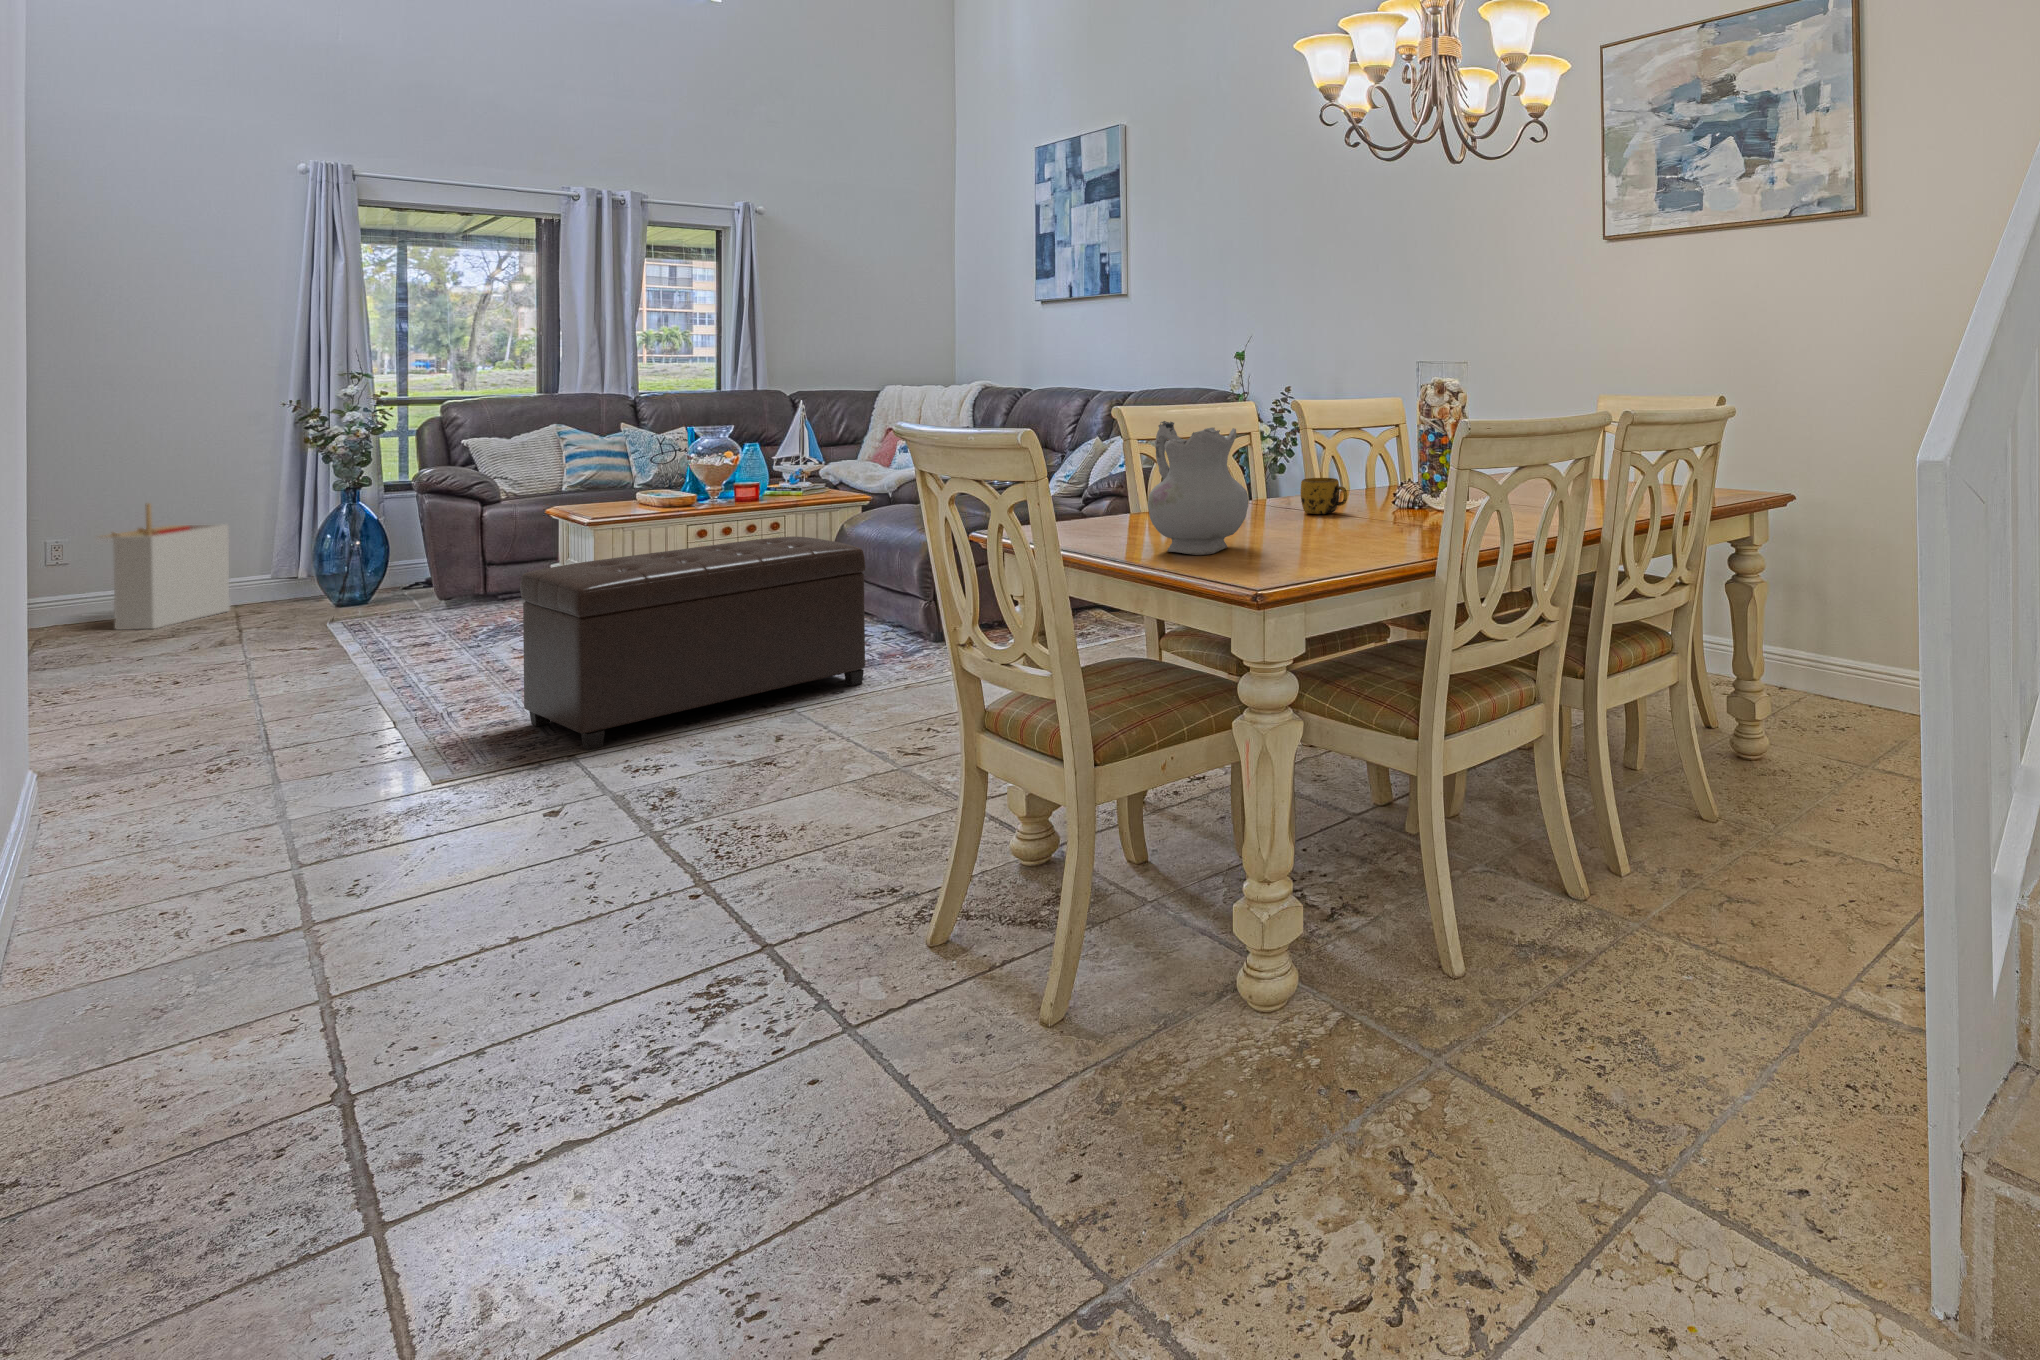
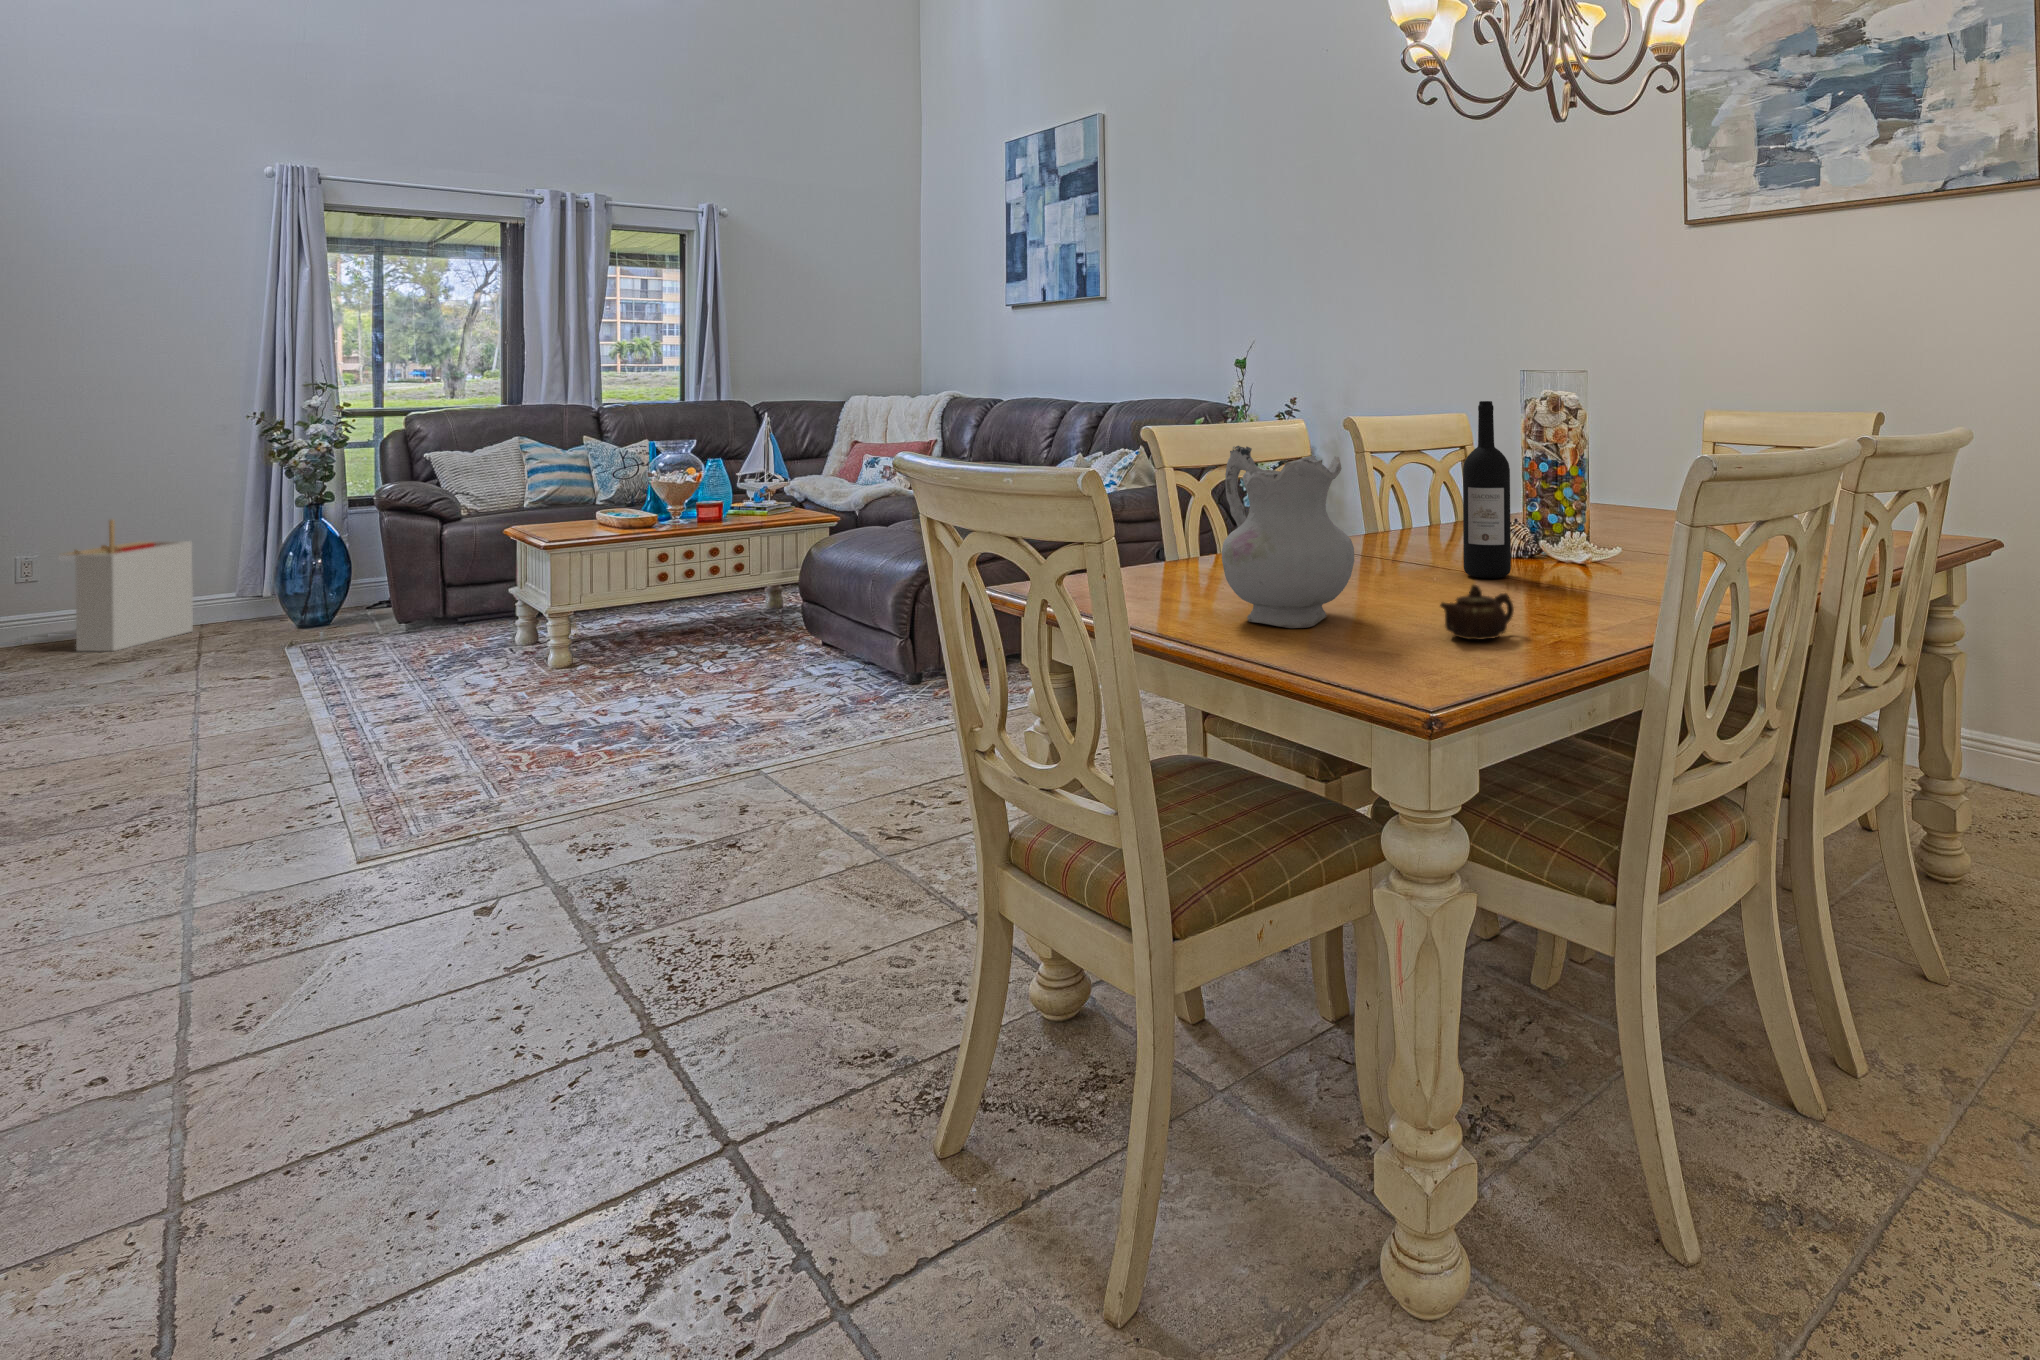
wine bottle: none [1354,388,1390,524] -> present [1463,401,1511,578]
mug: present [1300,478,1347,514] -> none [1382,514,1443,561]
teapot: none [1298,520,1357,559] -> present [1440,585,1514,640]
ottoman: present [520,536,865,750] -> none [462,566,839,819]

